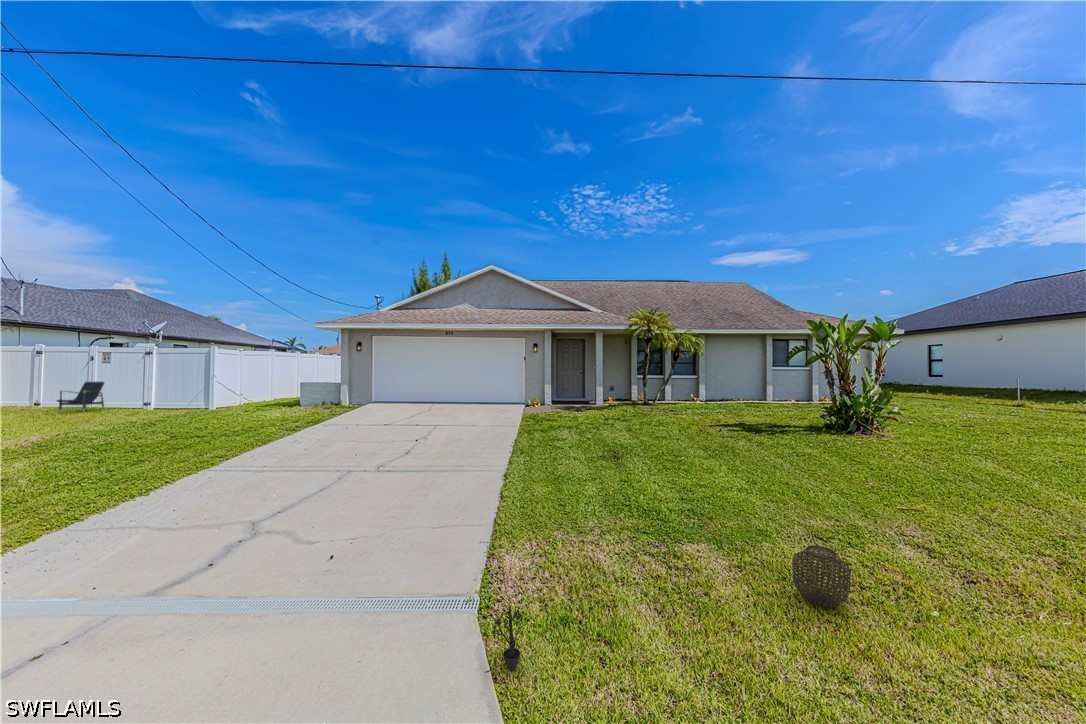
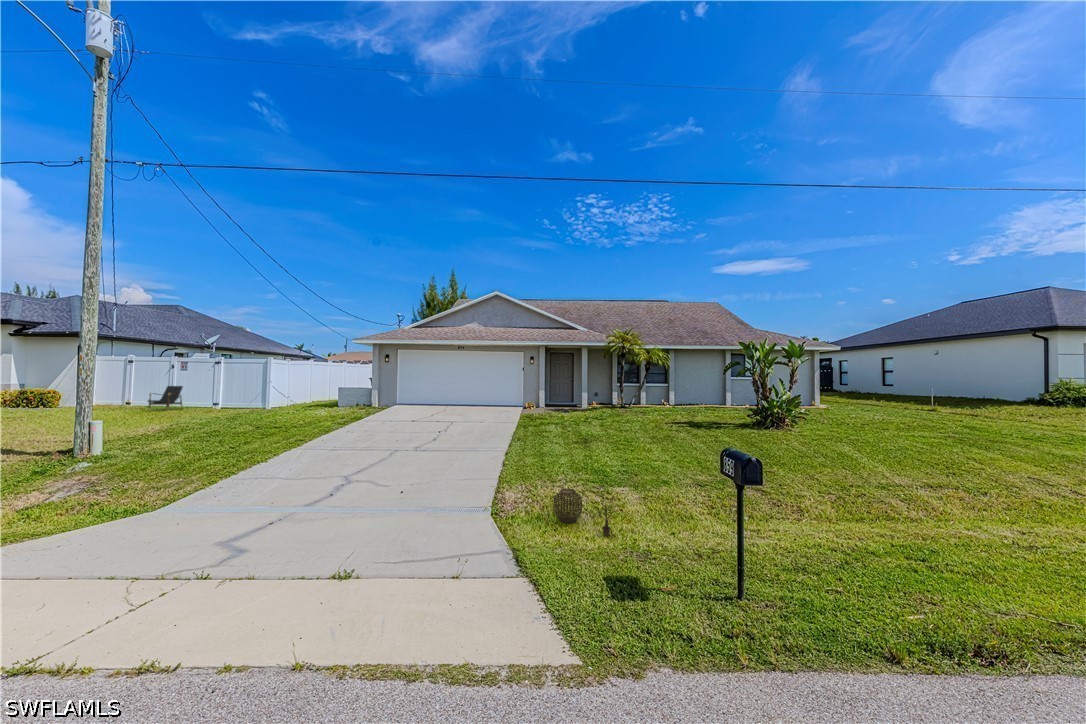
woven basket: present [792,545,851,608] -> present [553,489,582,523]
decorative plant: present [485,606,530,673] -> present [598,504,611,536]

